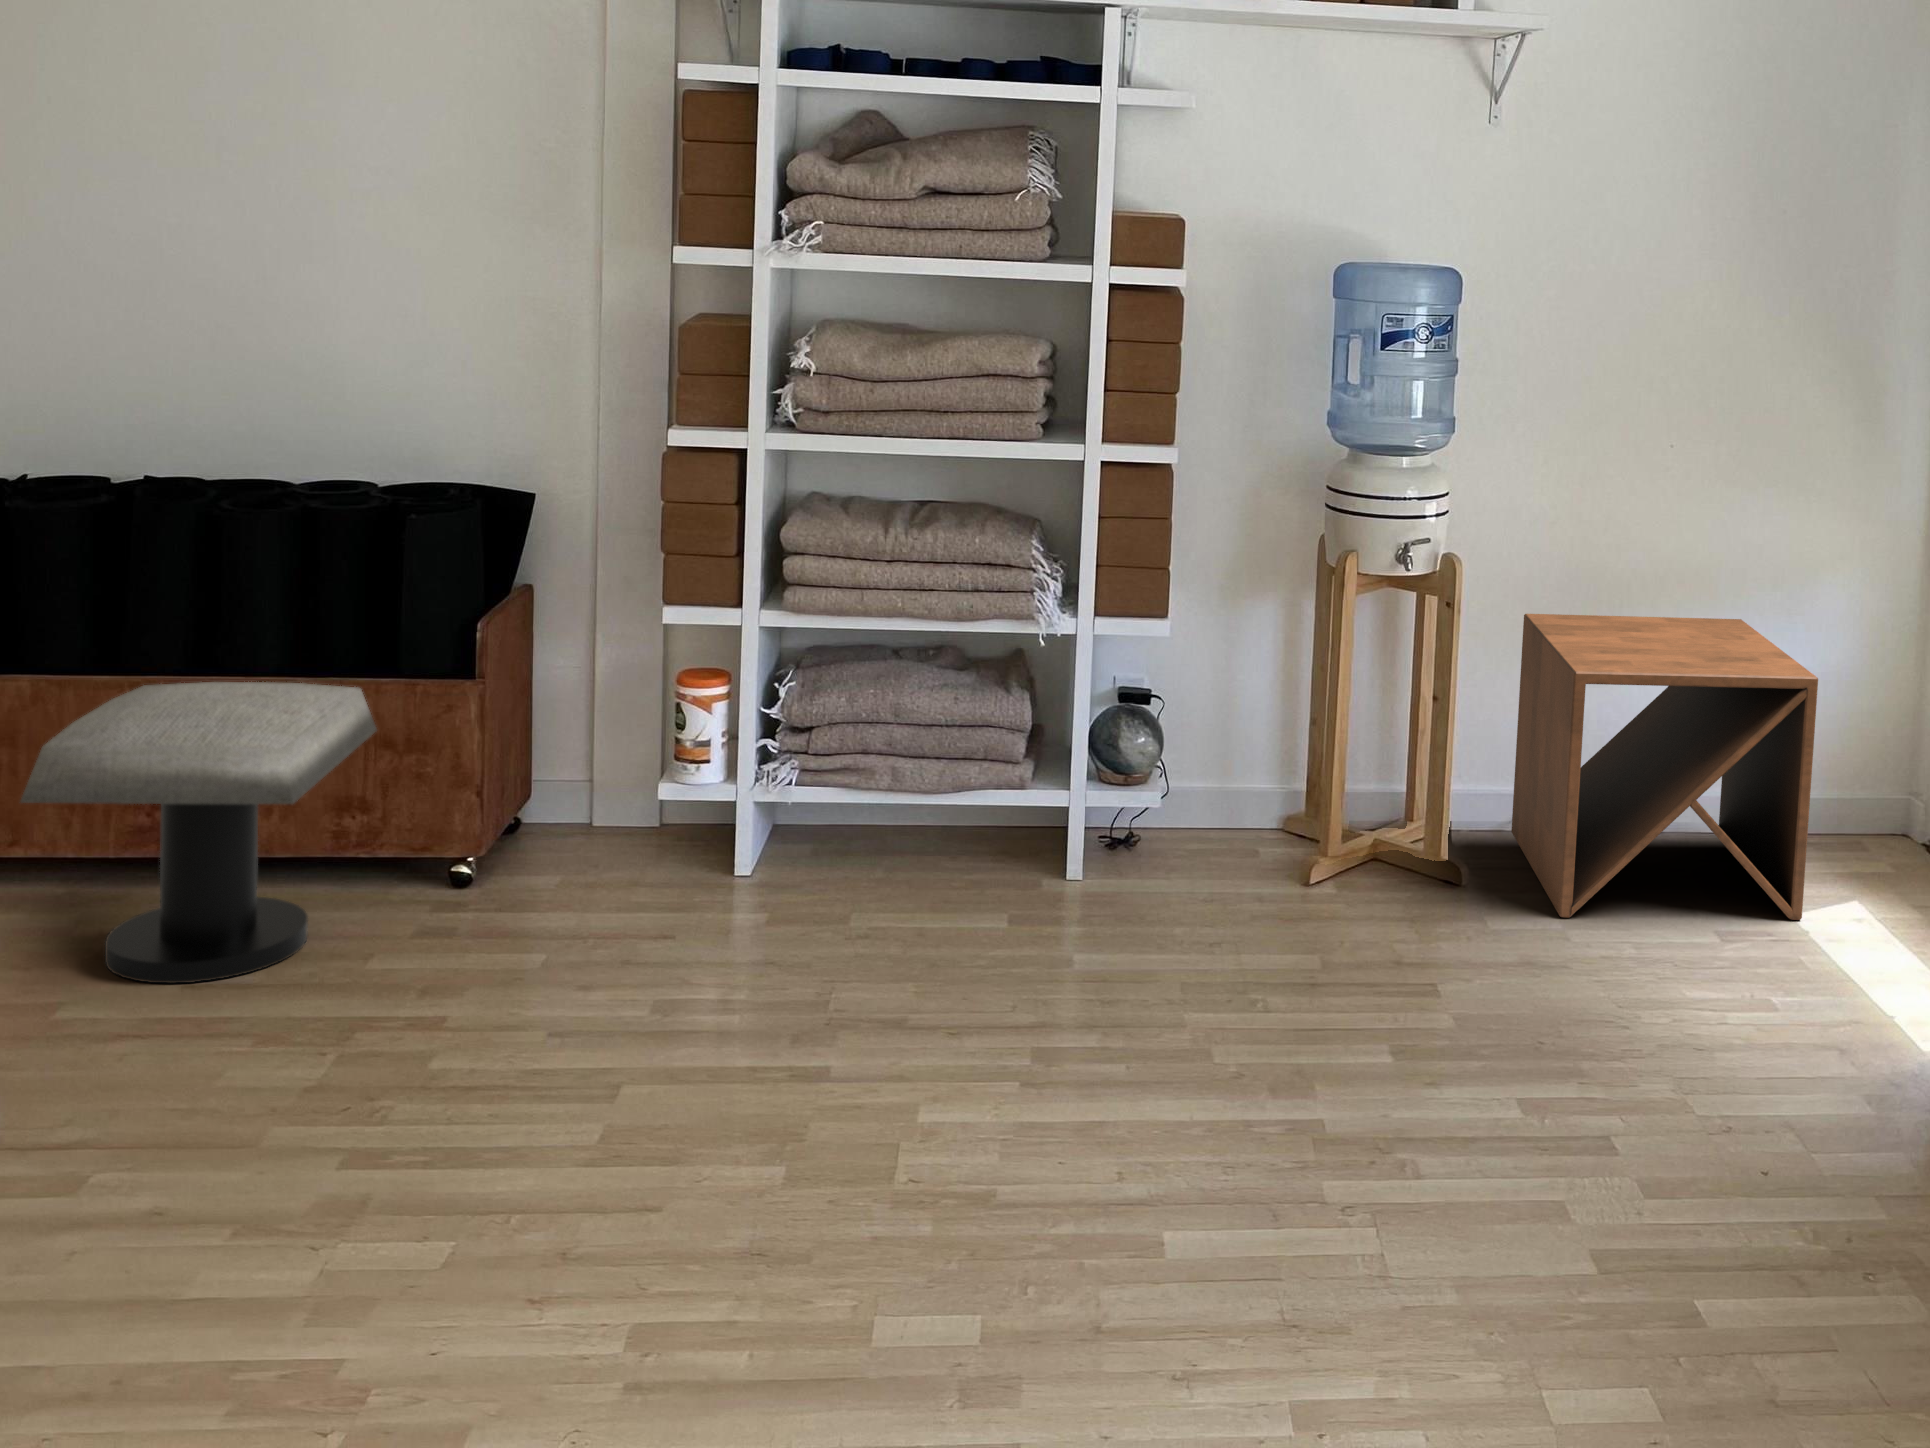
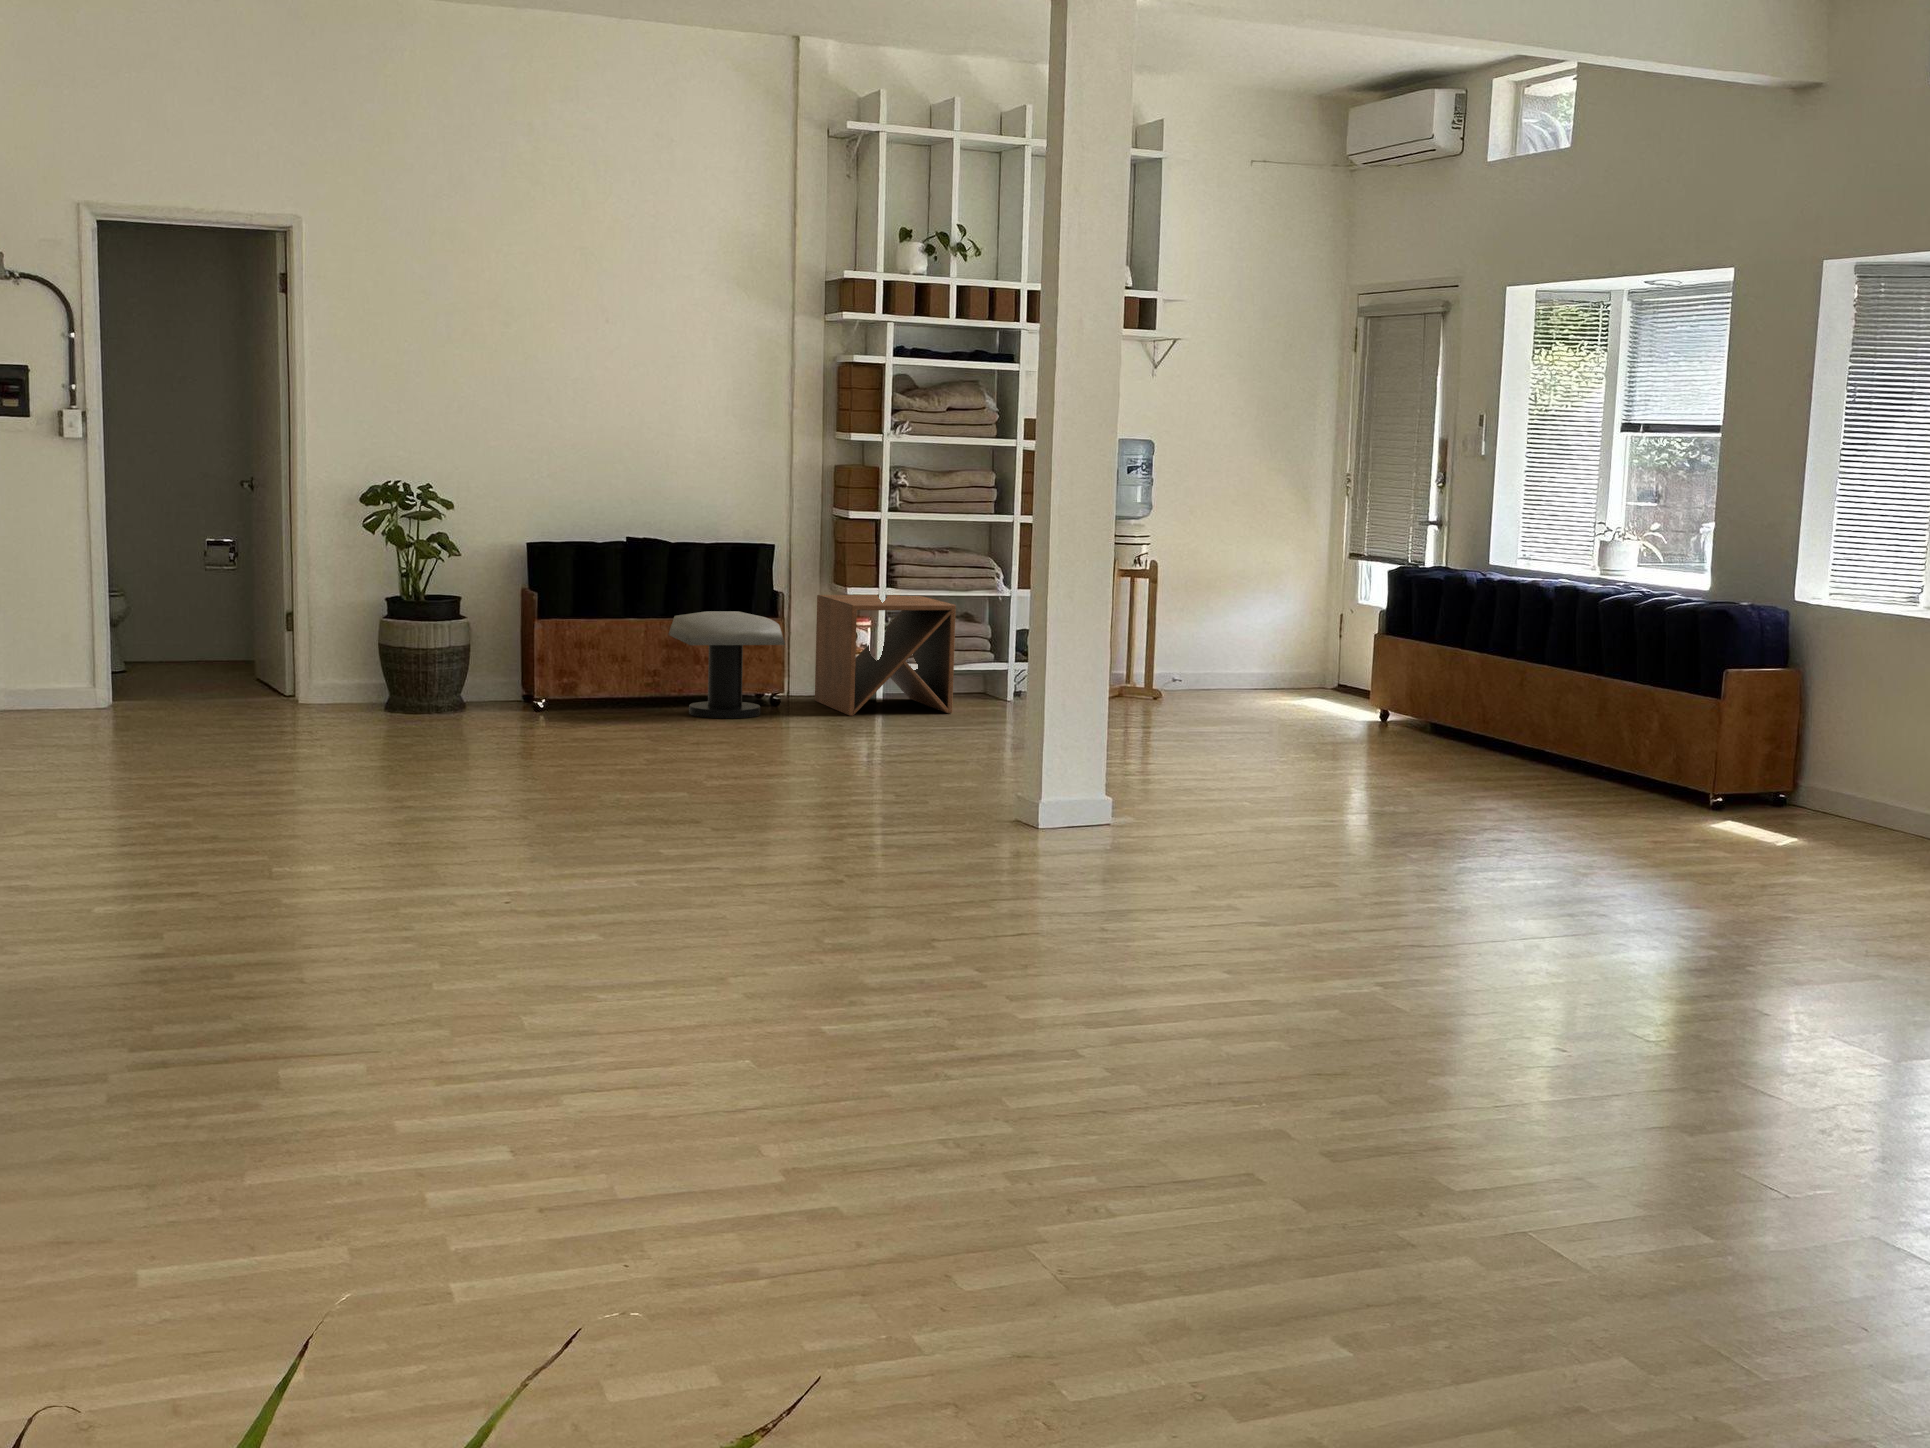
side table: present [1511,614,1818,920] -> present [815,595,956,716]

